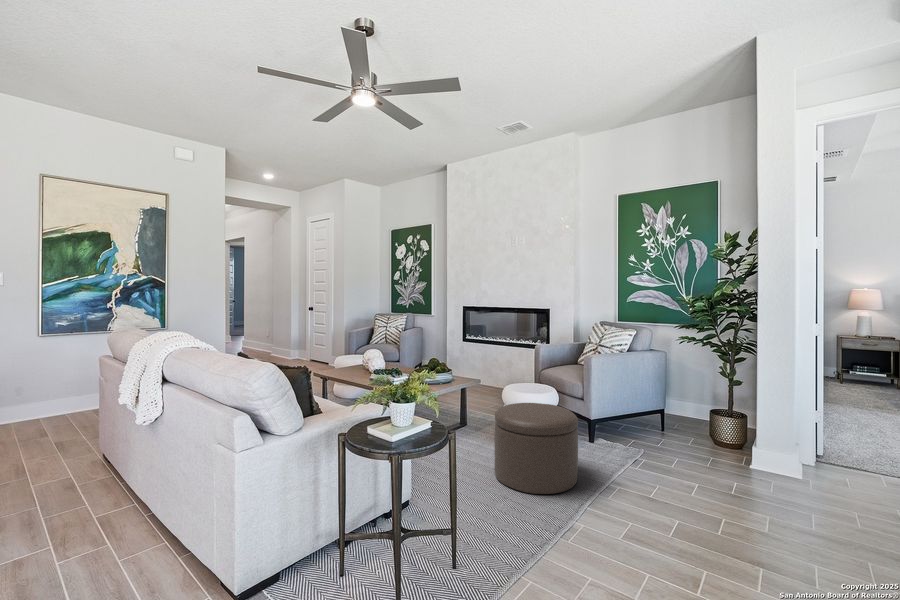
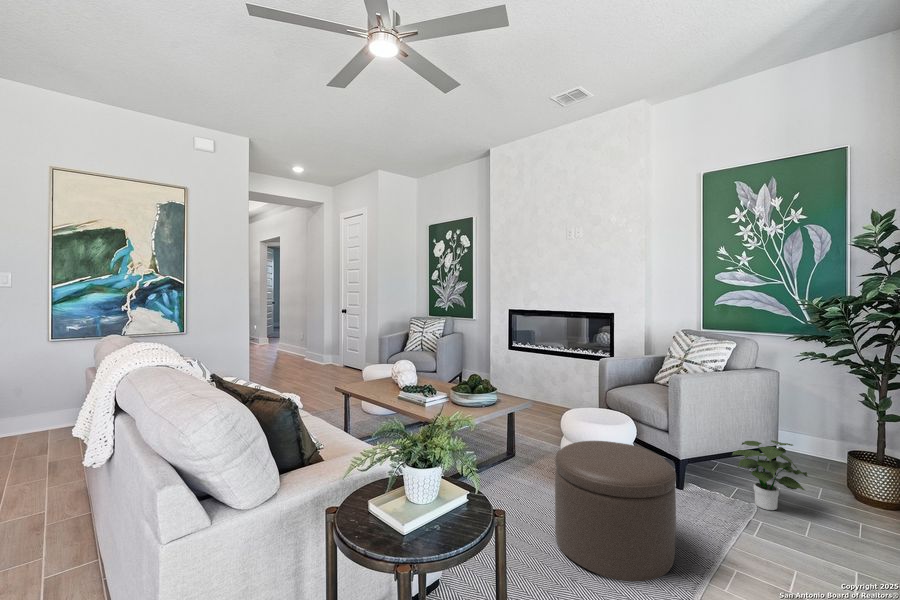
potted plant: none [627,401,678,452] -> present [732,440,807,510]

